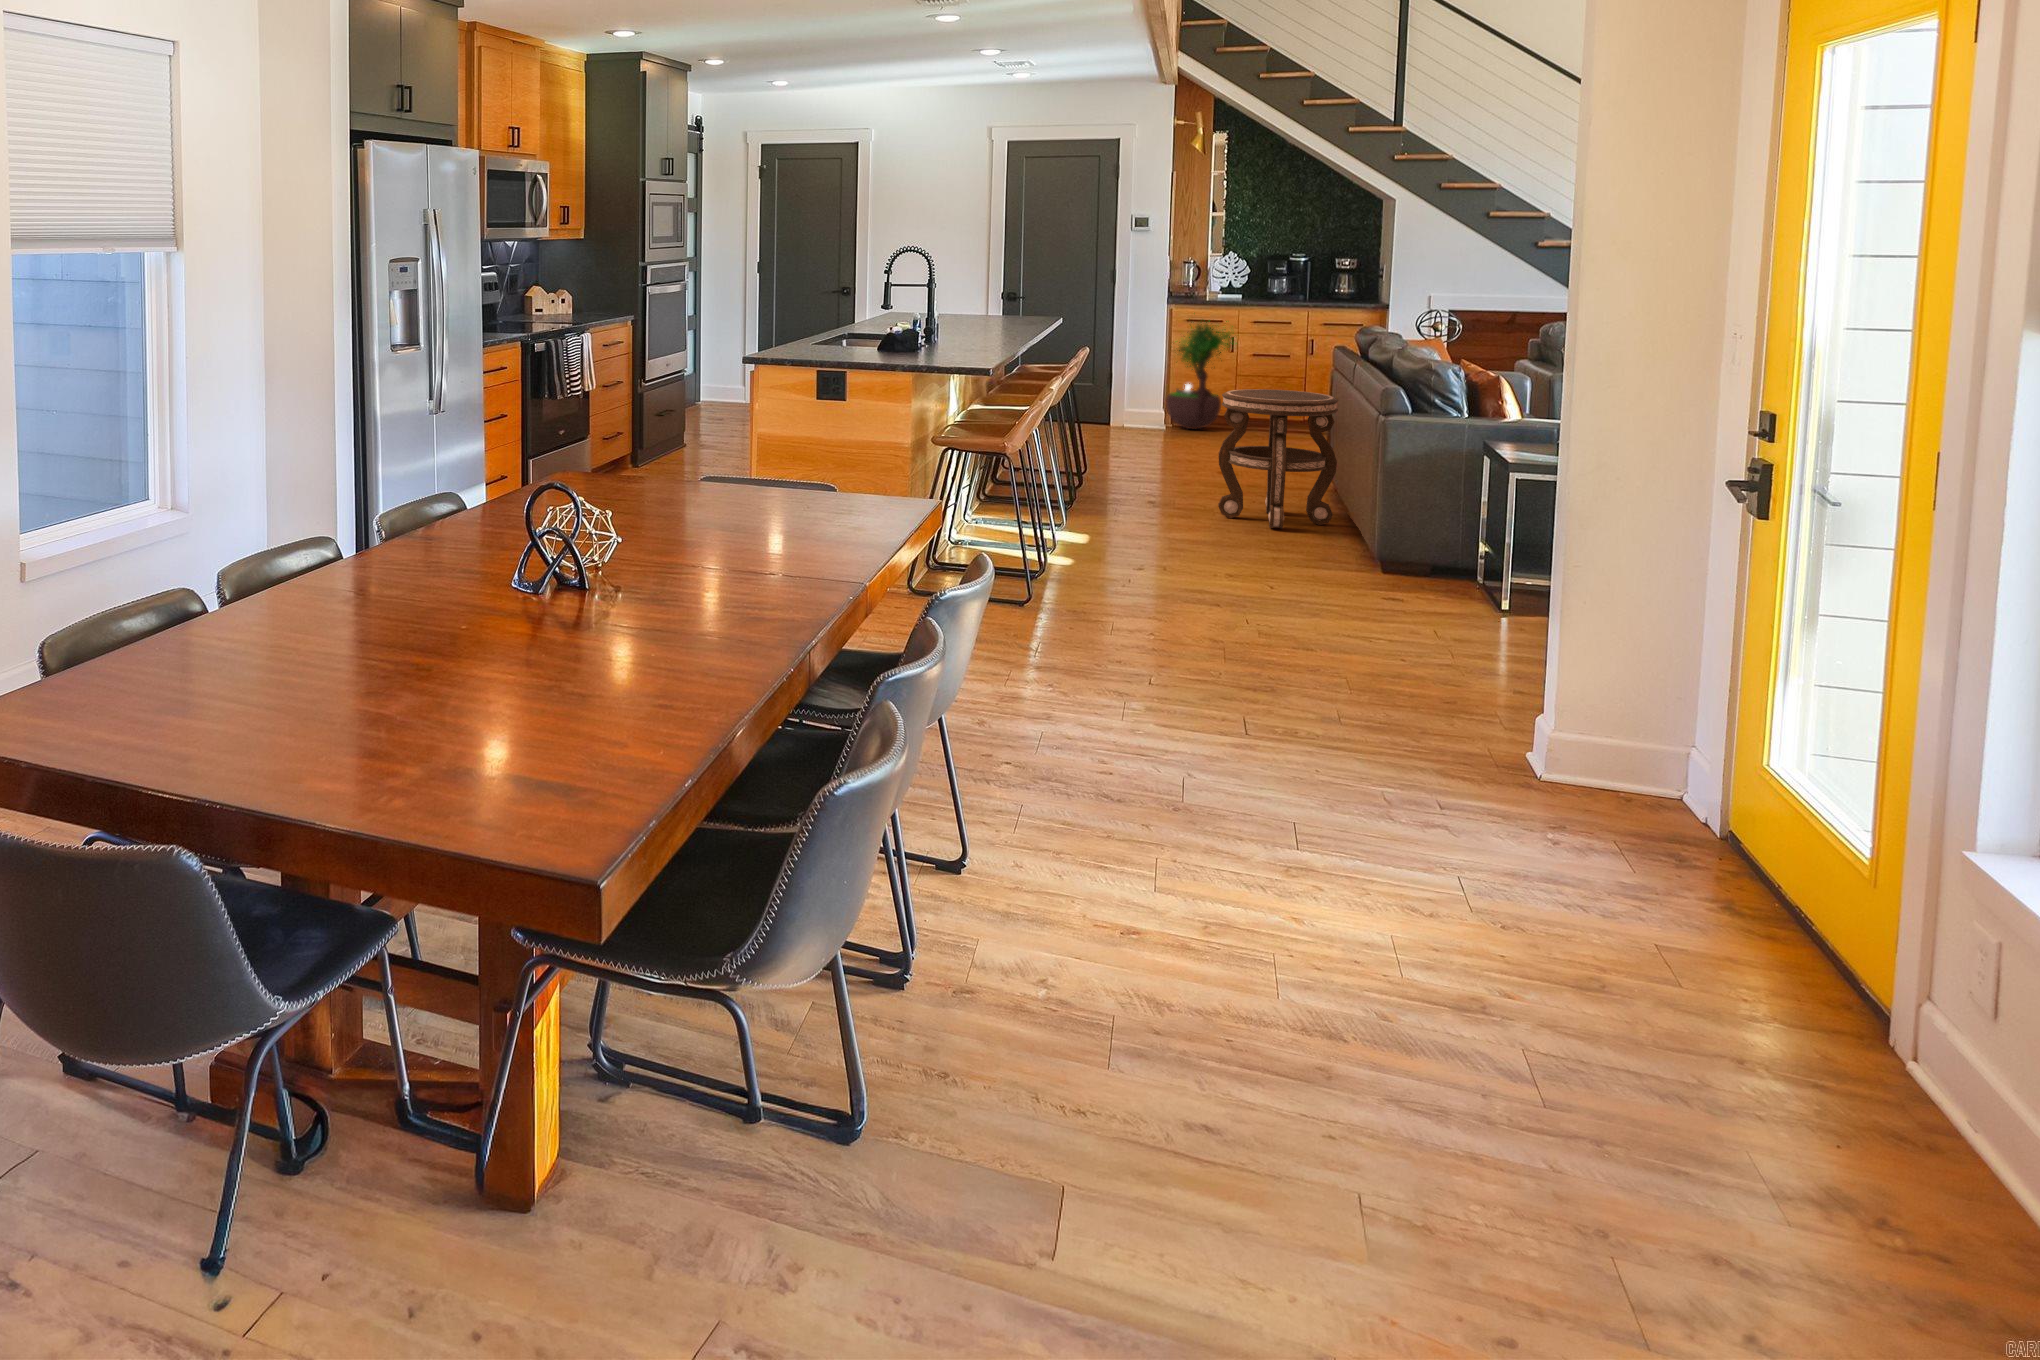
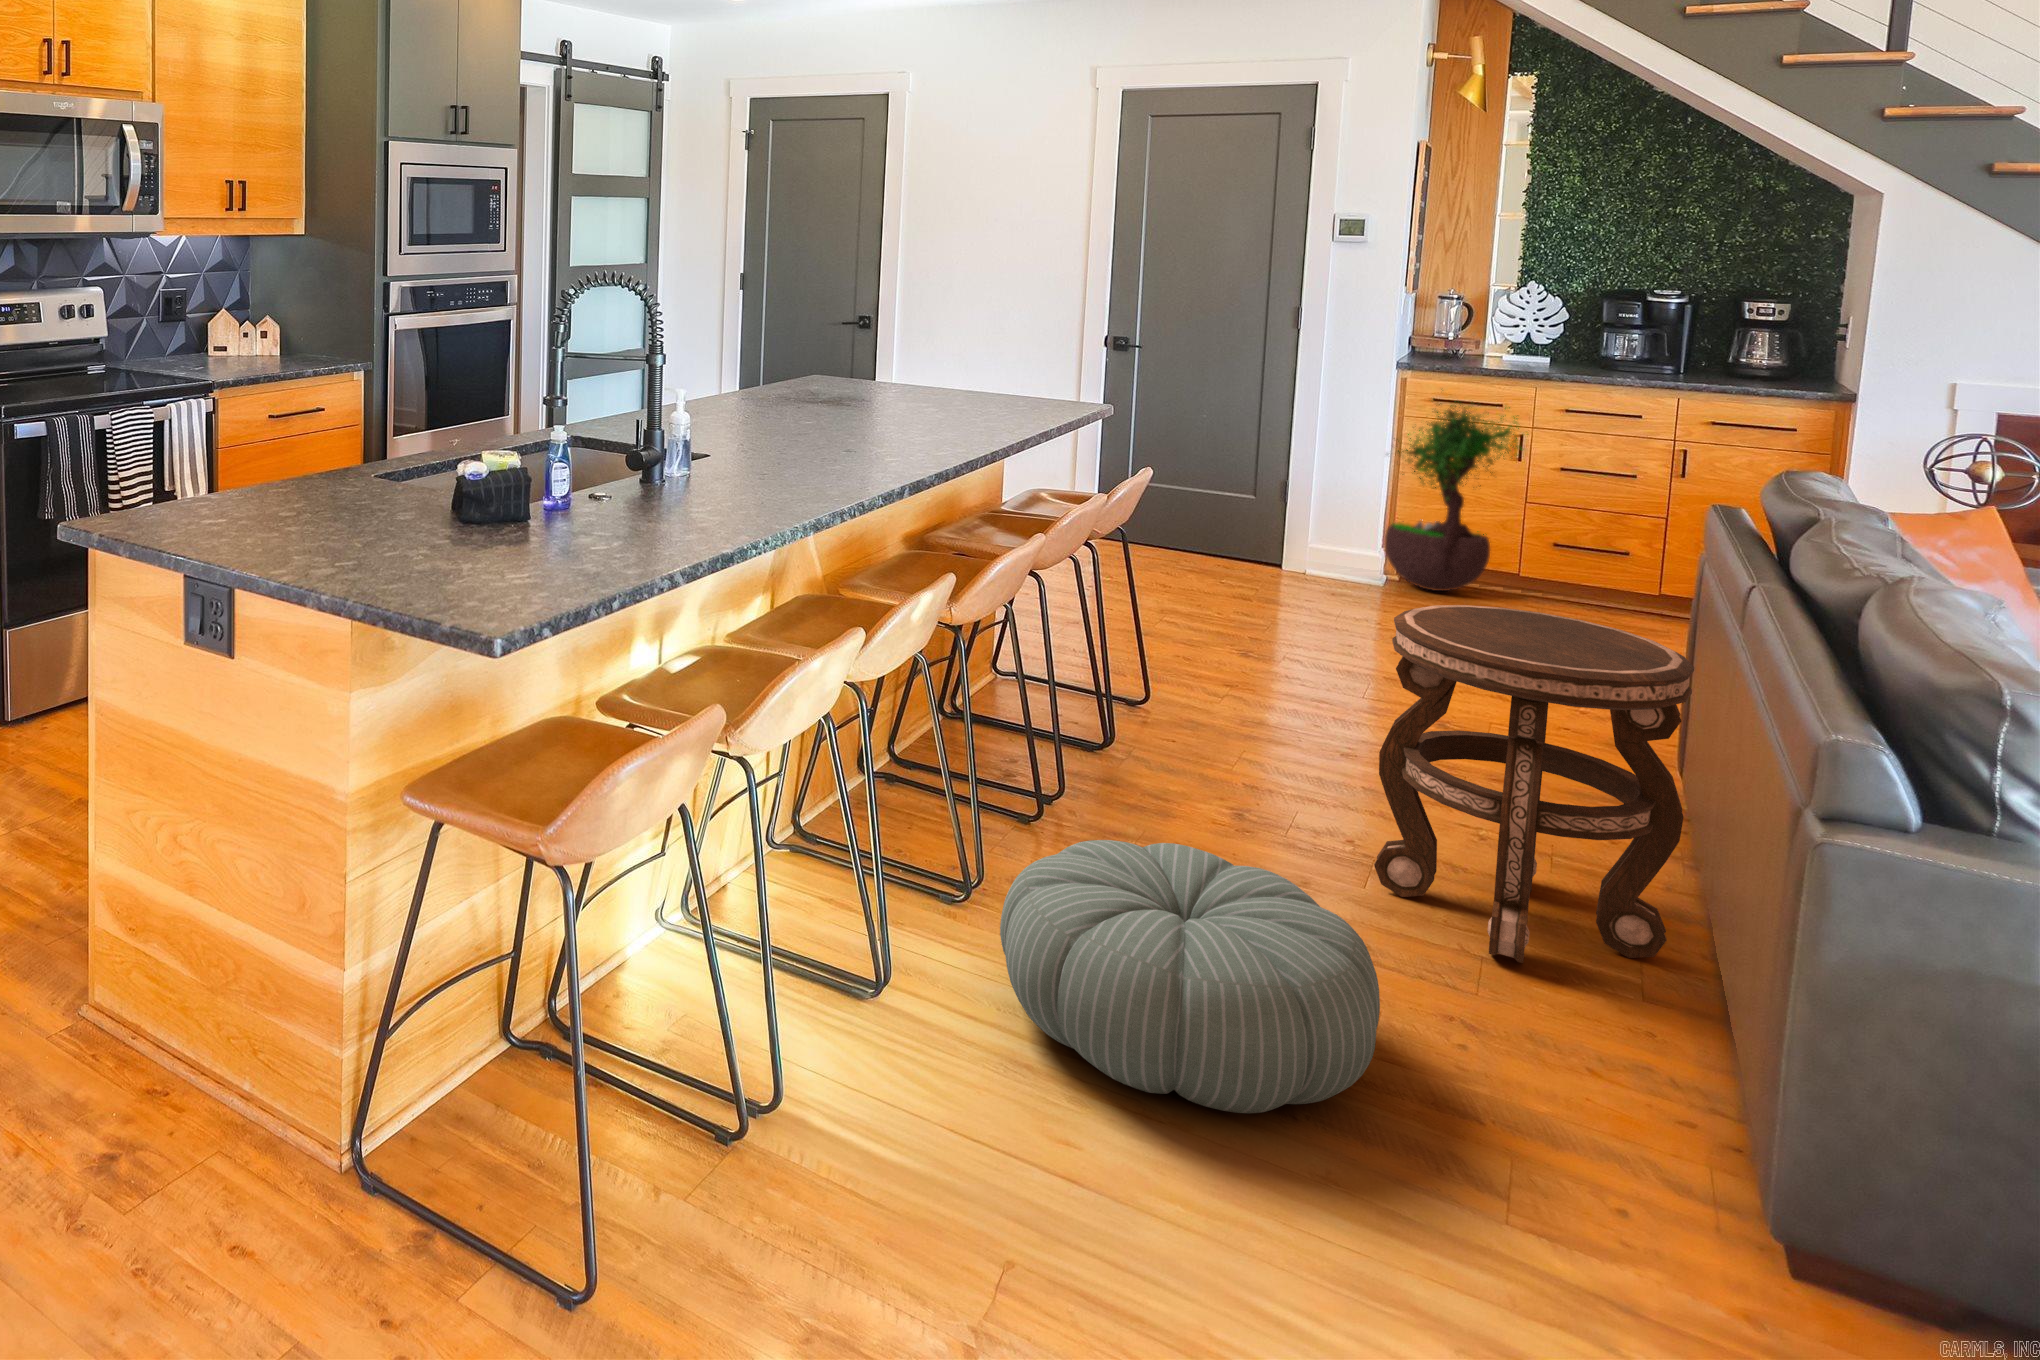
pouf: none [1095,484,1246,562] -> present [1000,840,1380,1113]

